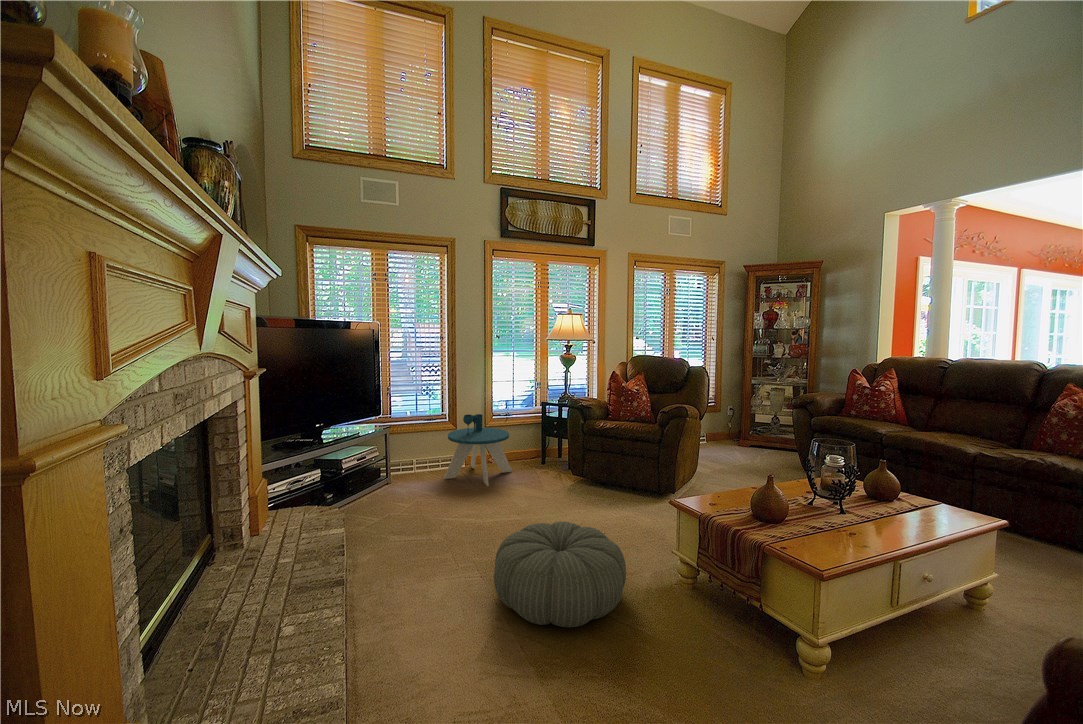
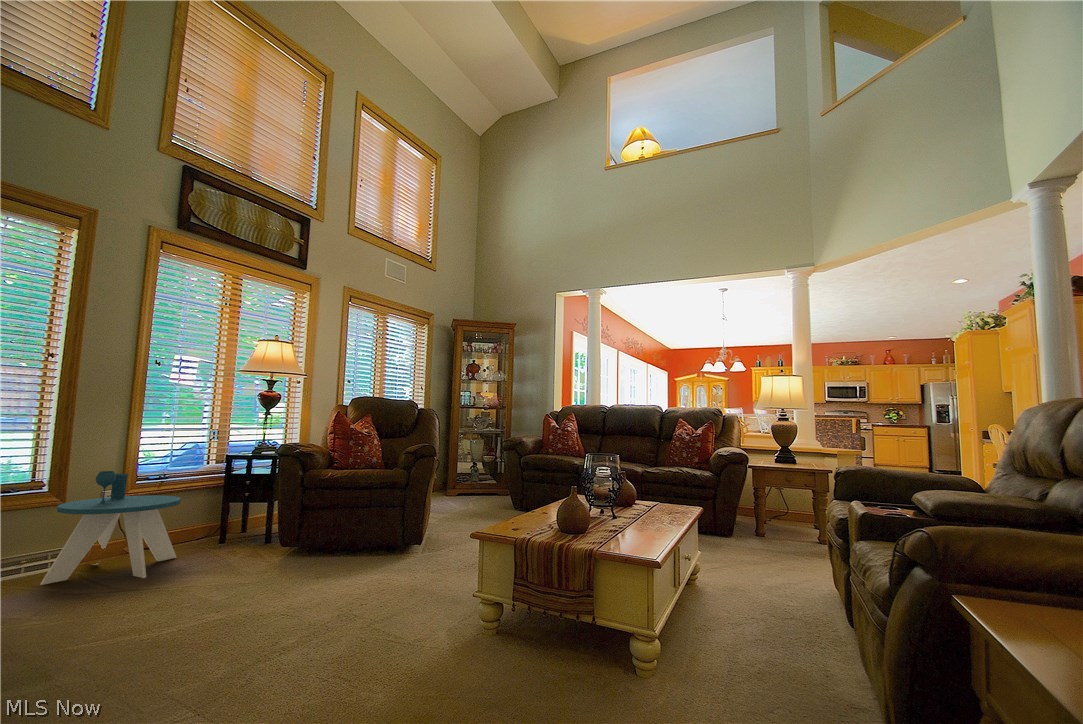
pouf: present [494,522,626,627] -> none [265,554,446,670]

